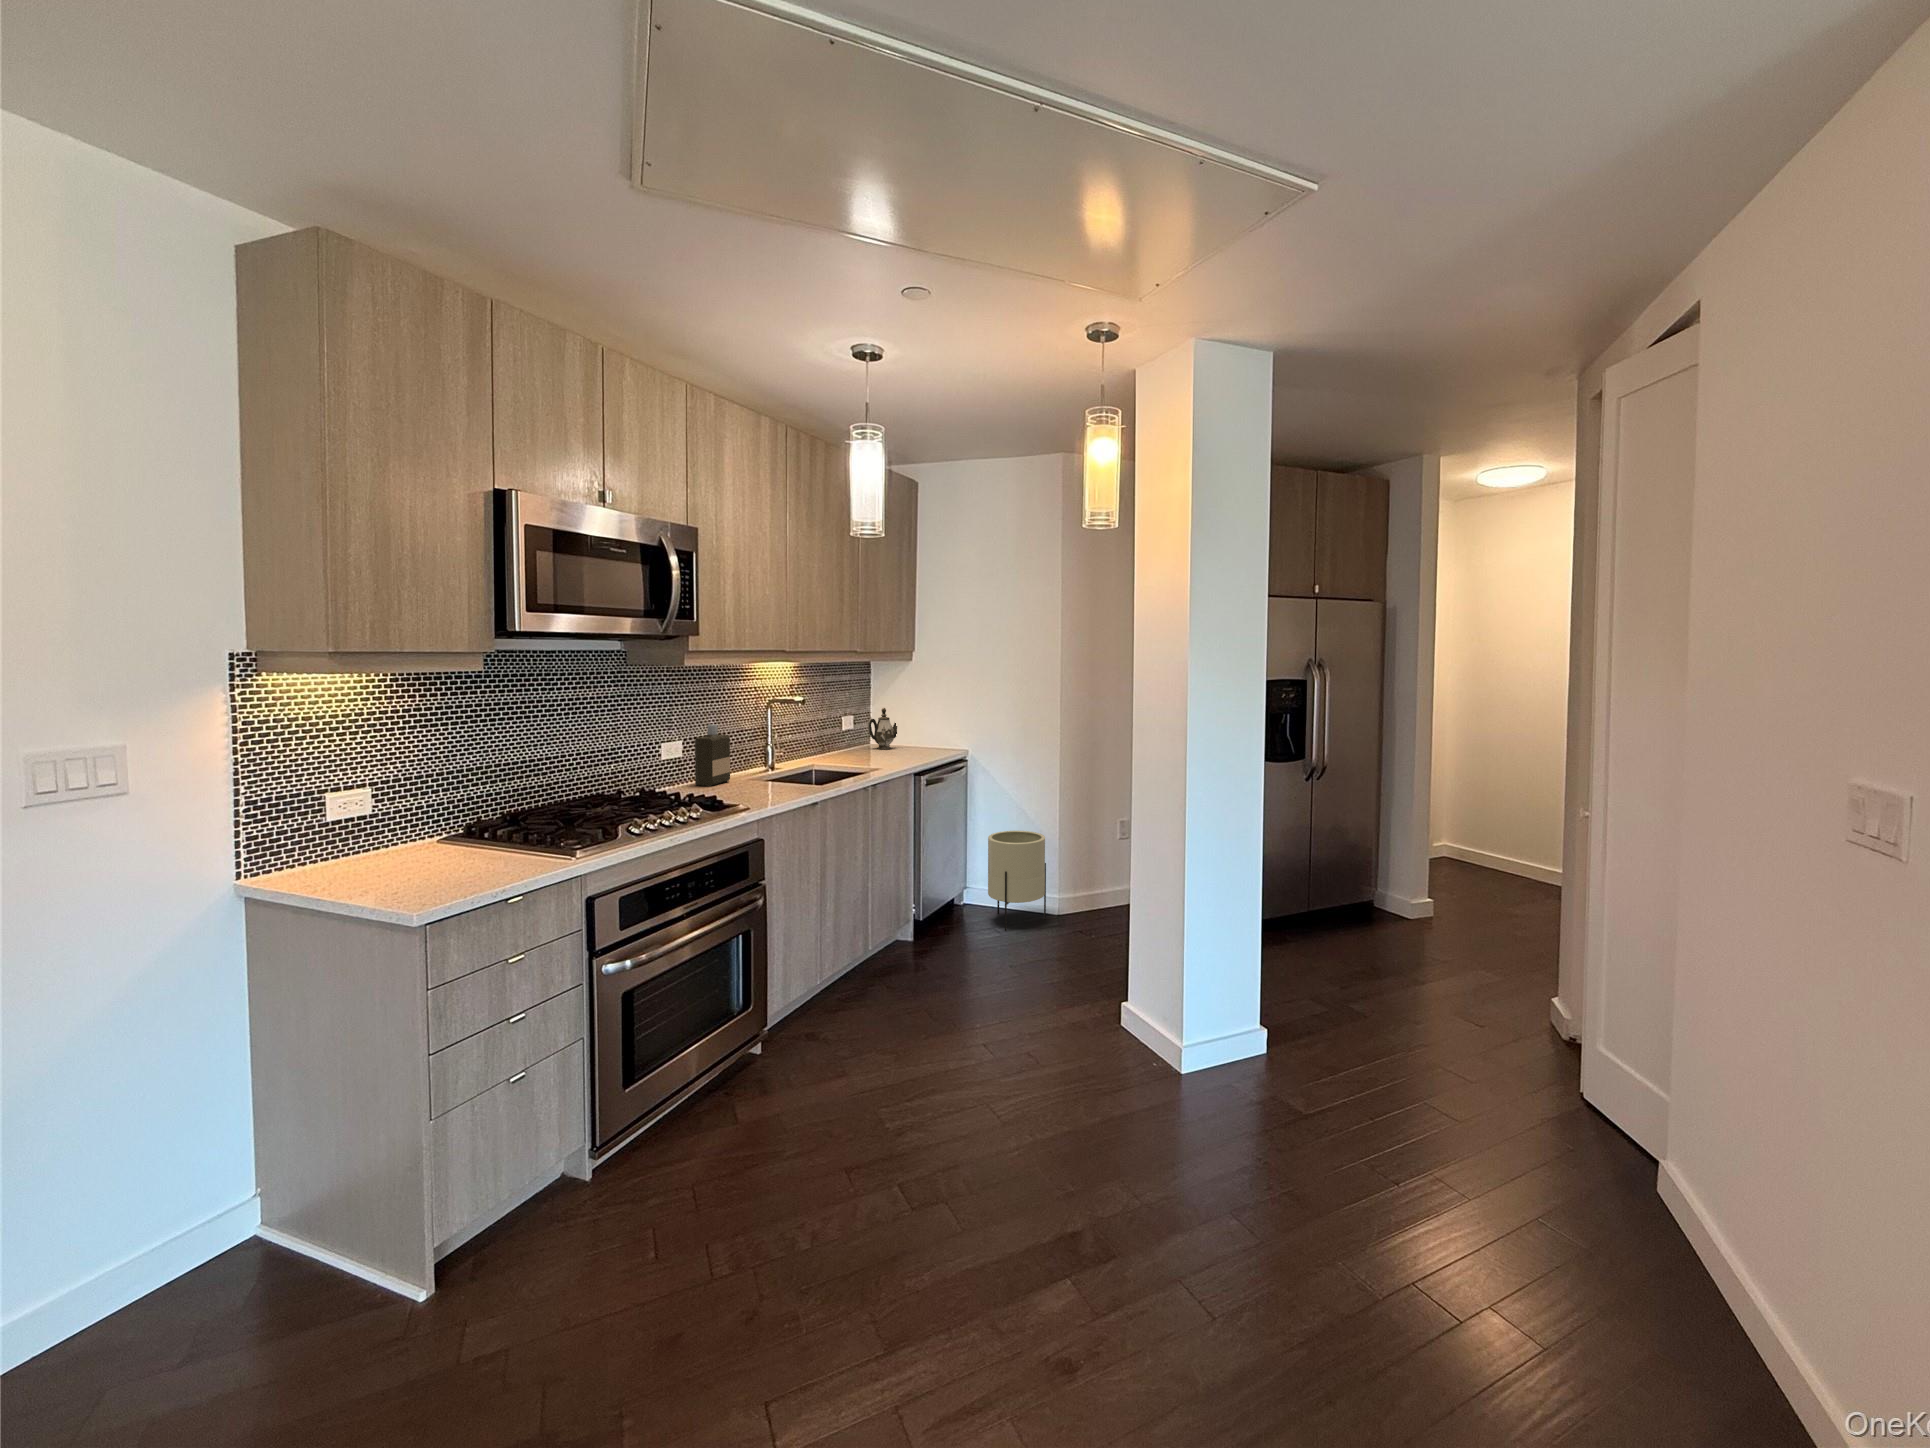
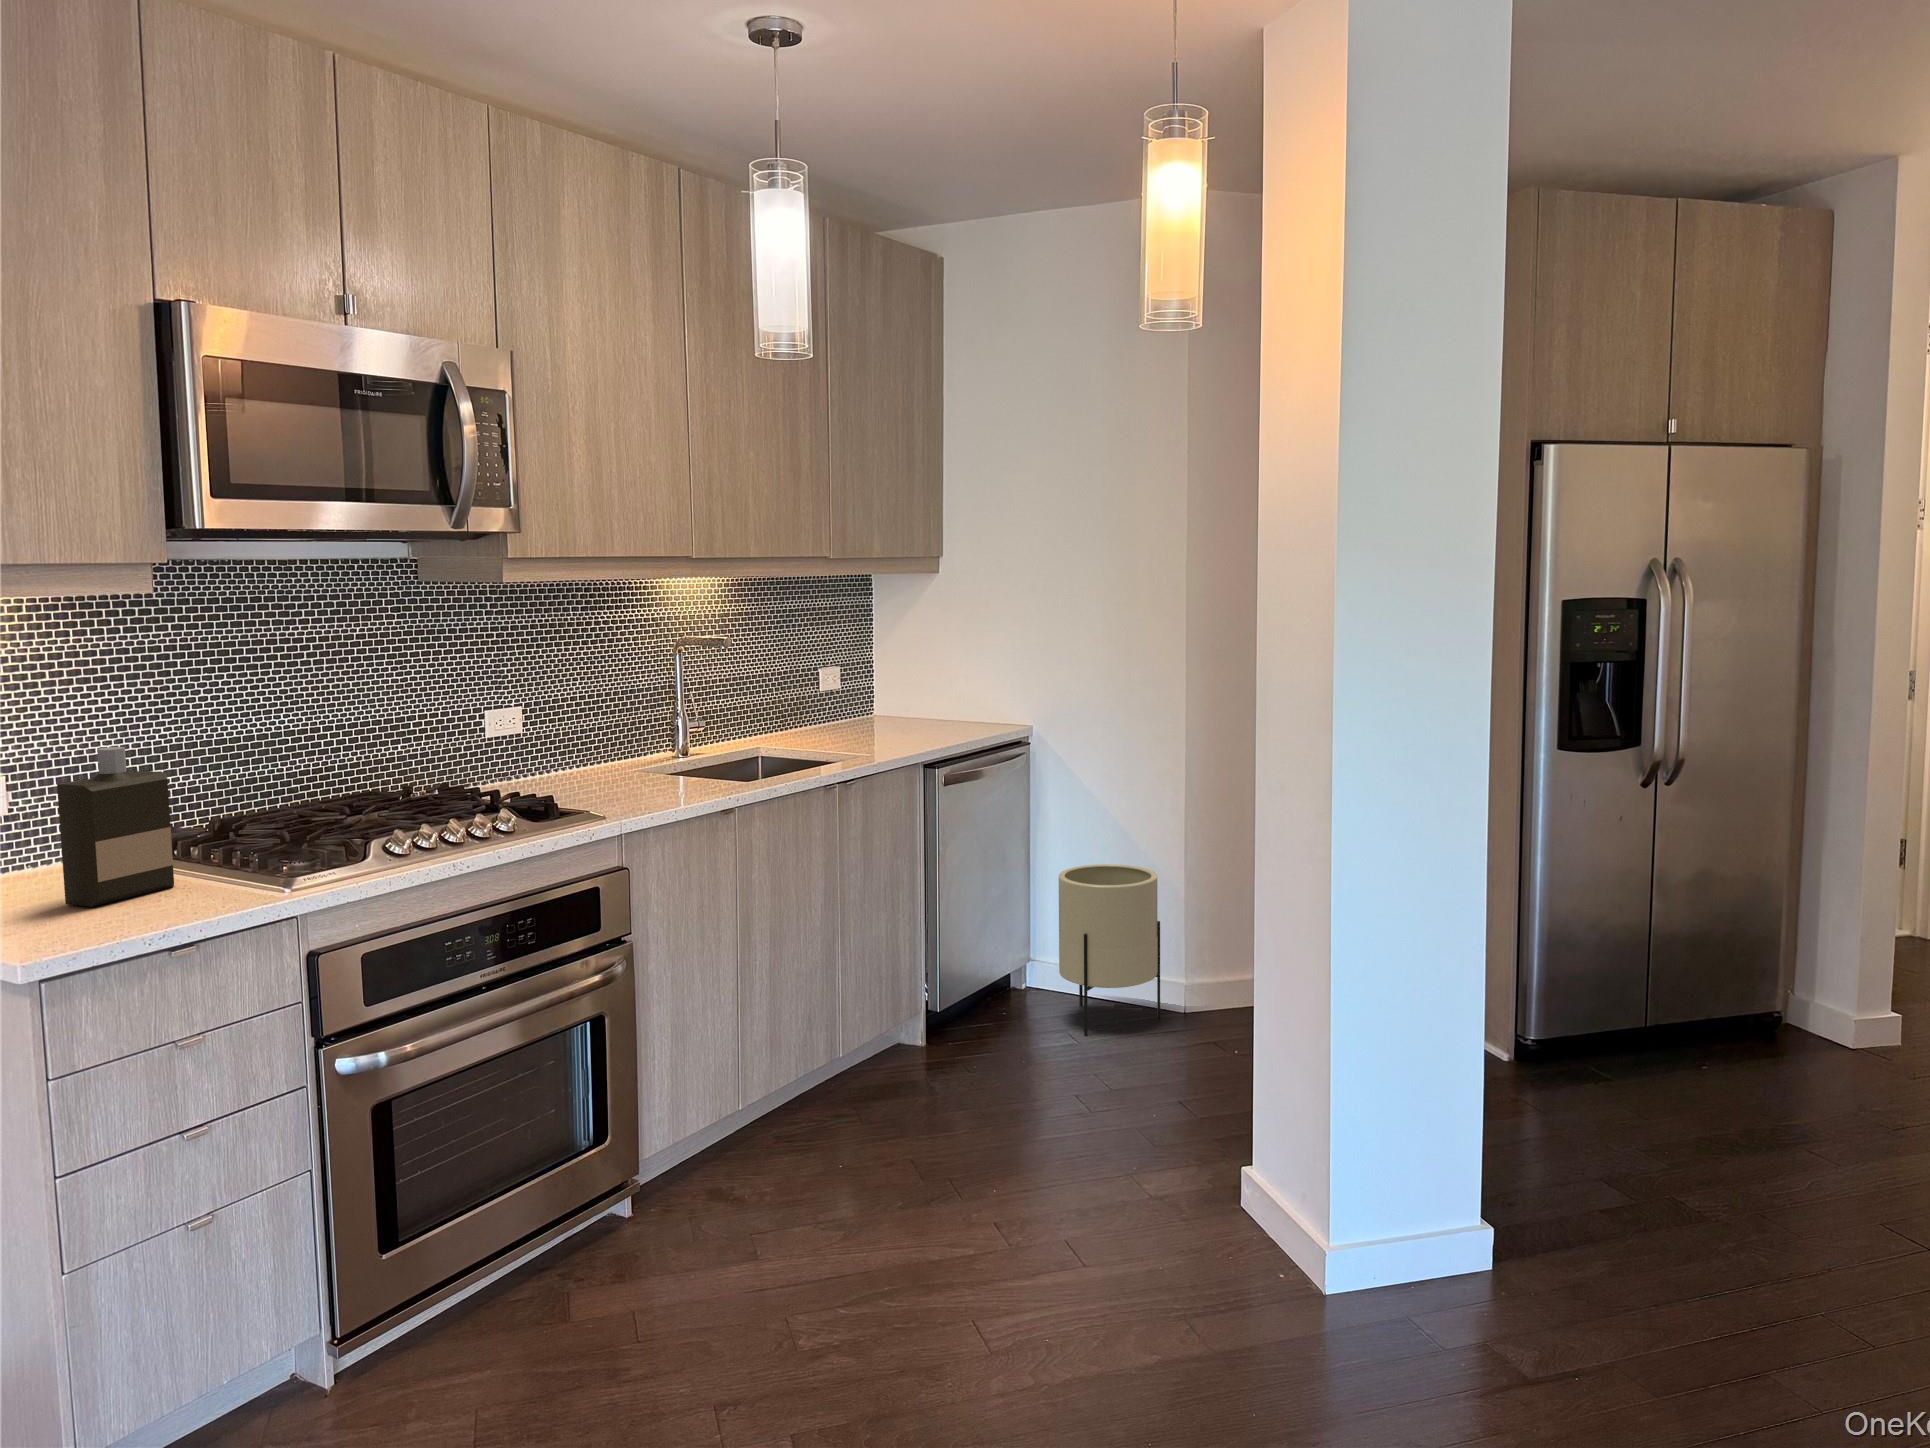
teapot: present [868,708,897,749] -> none [866,652,923,723]
bottle: present [695,724,730,786] -> present [57,747,174,907]

